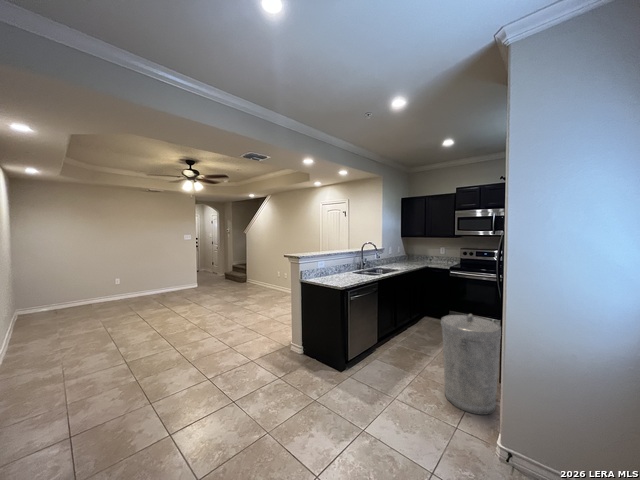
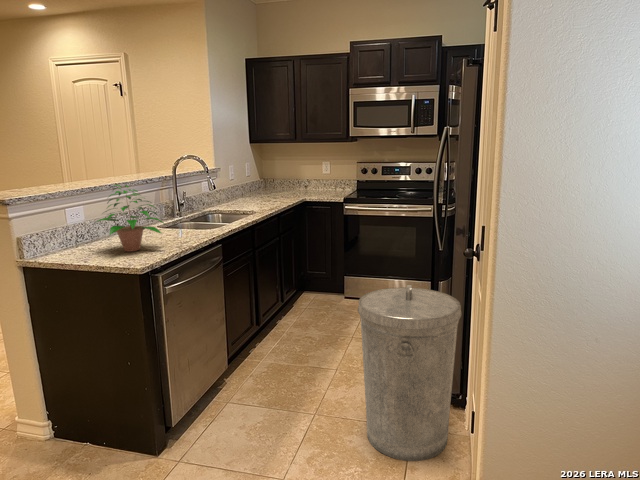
potted plant: none [328,254,355,281] -> present [96,185,164,252]

